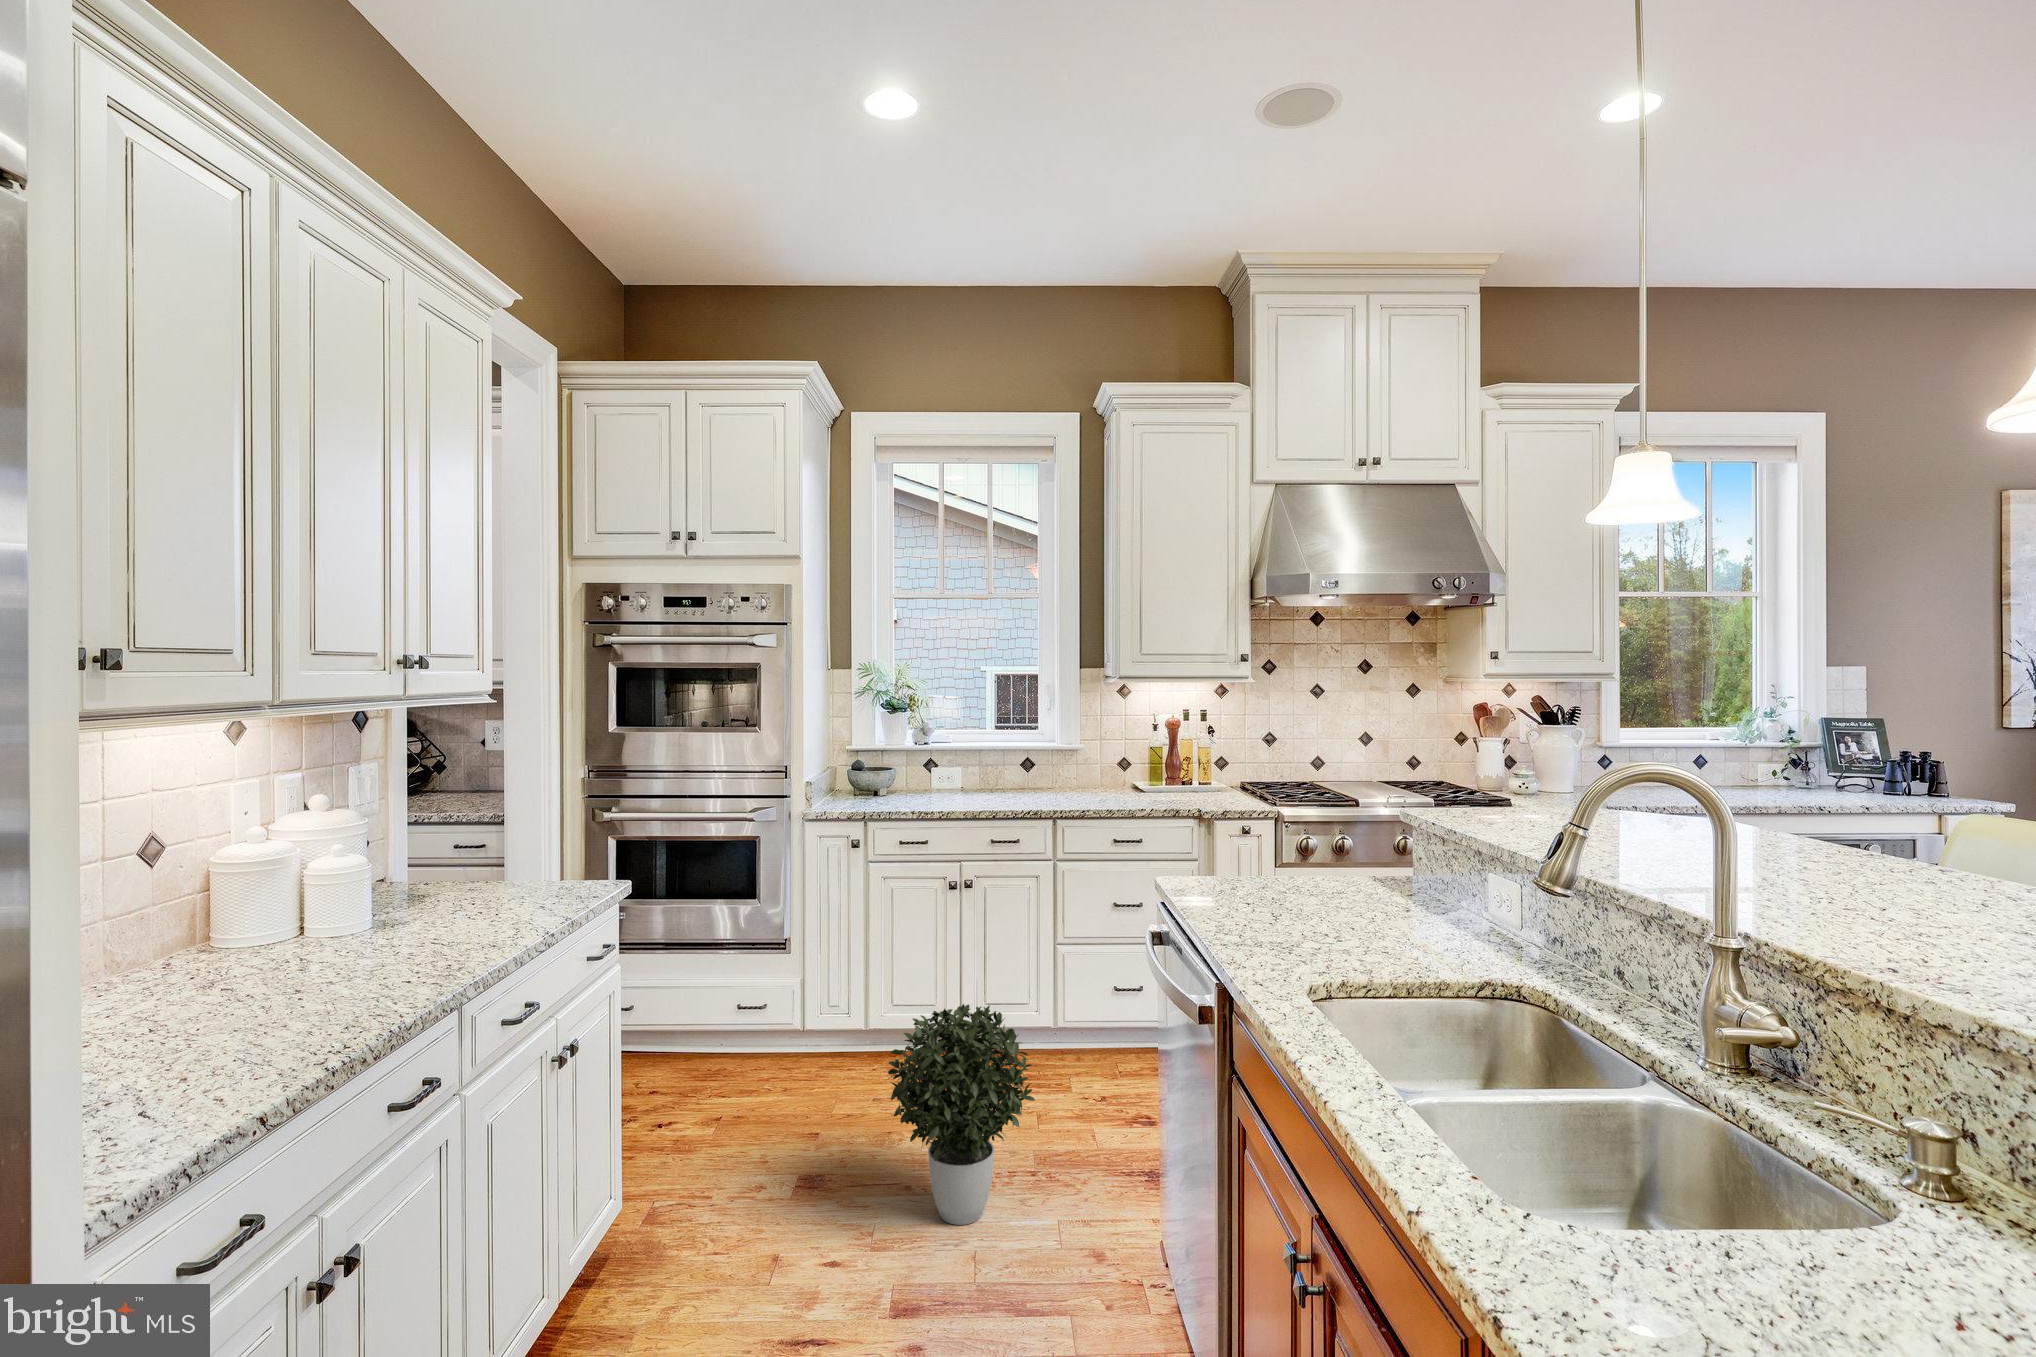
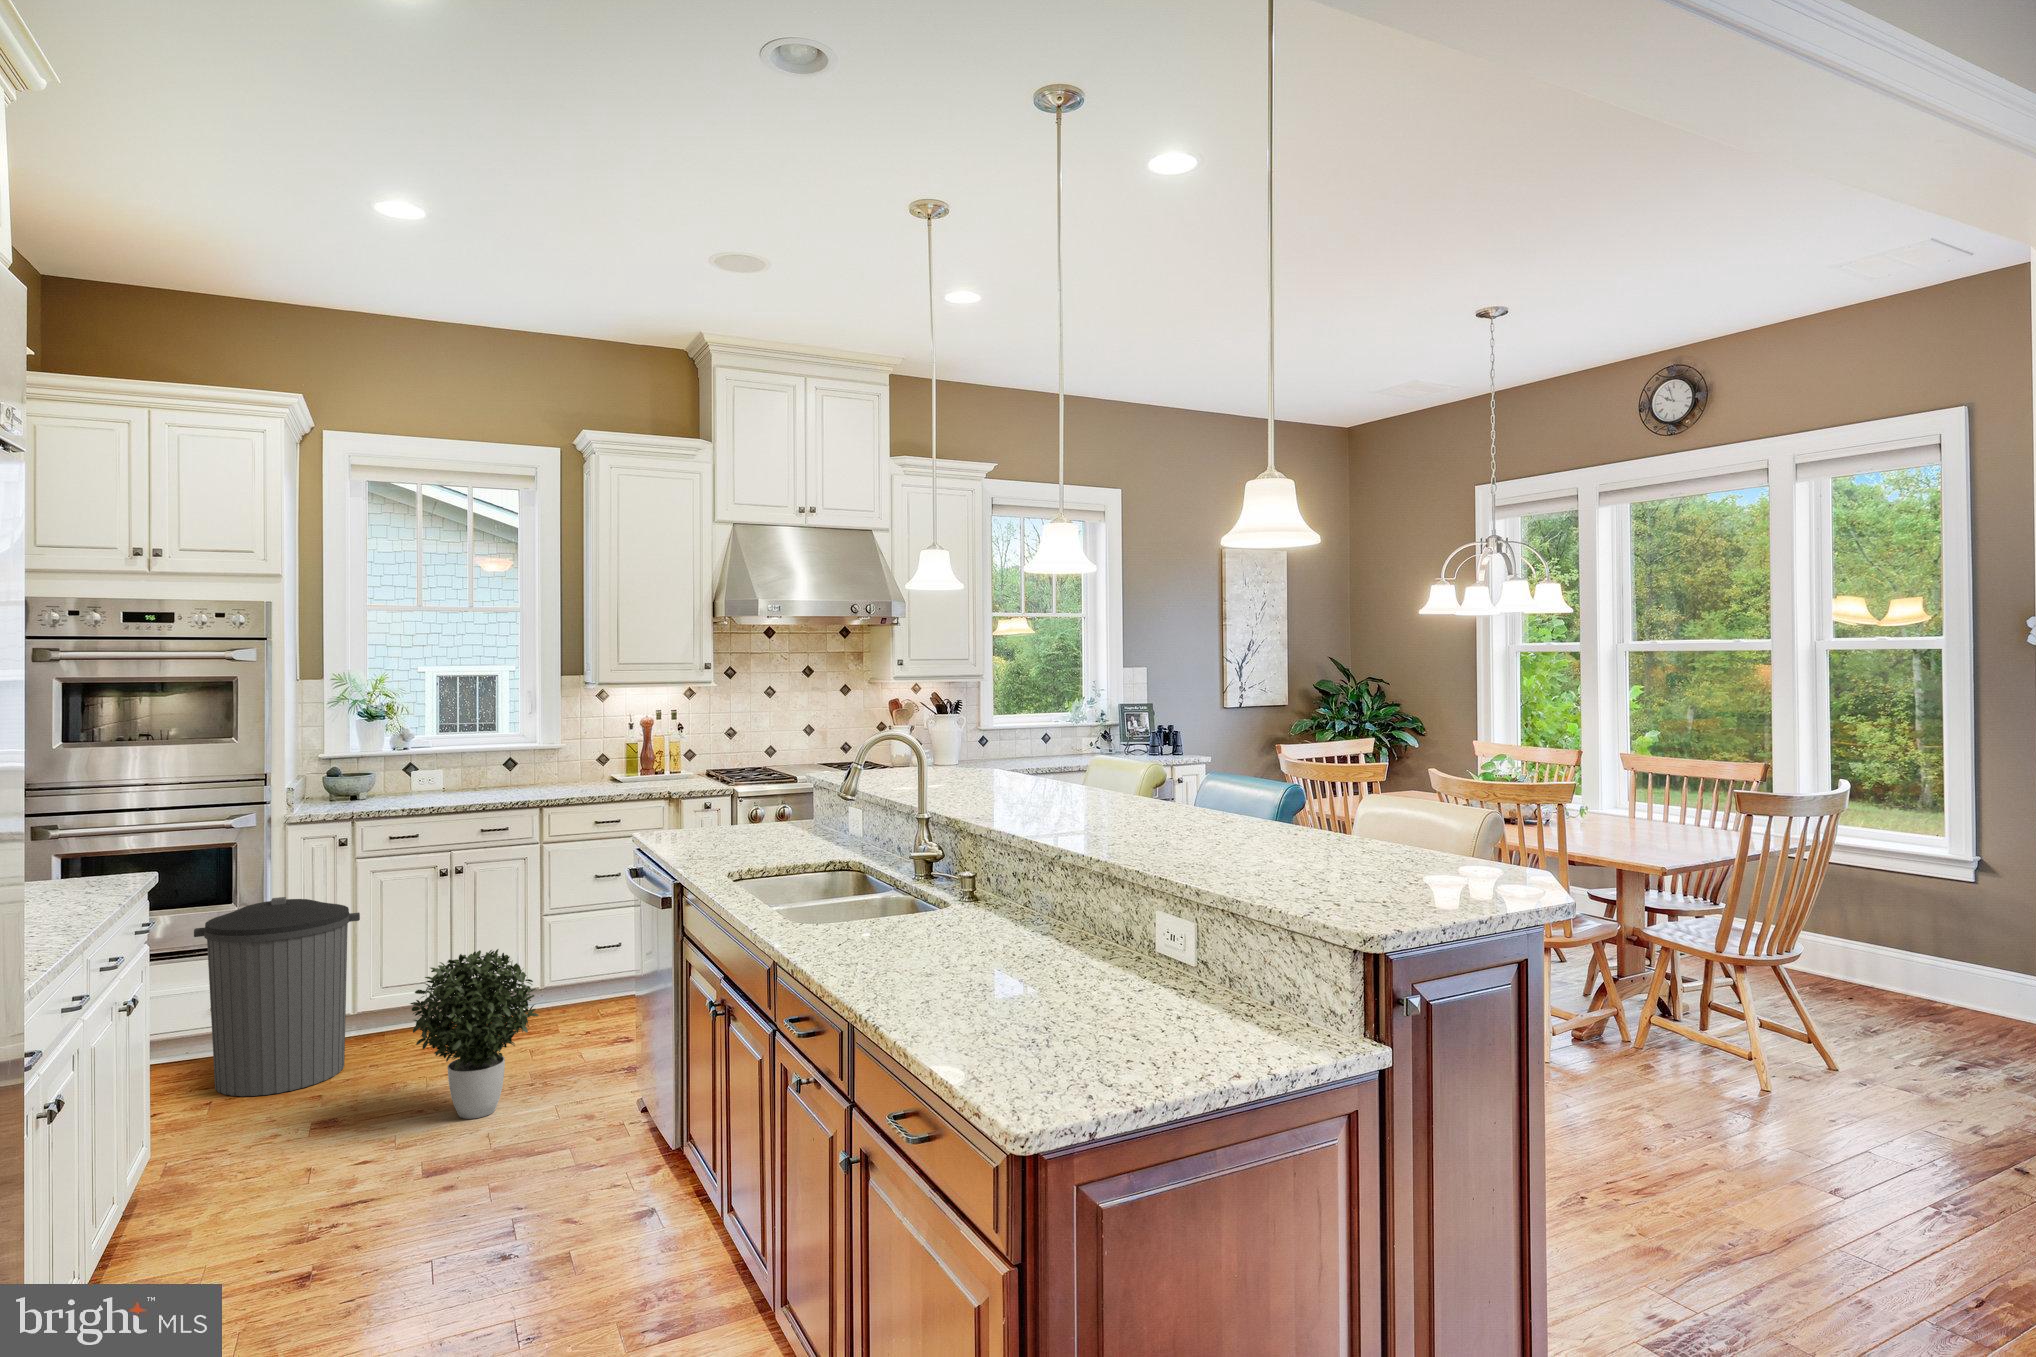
trash can: none [709,902,863,1124] -> present [194,897,360,1096]

